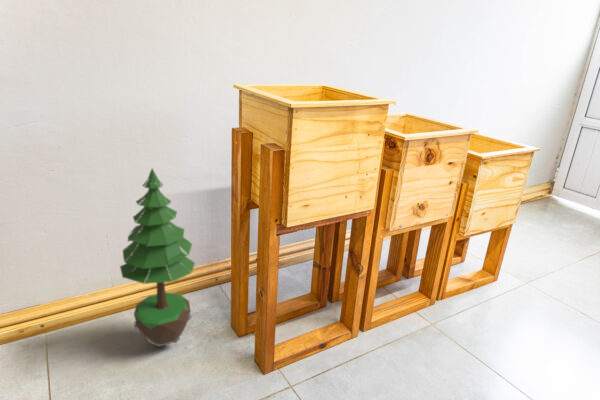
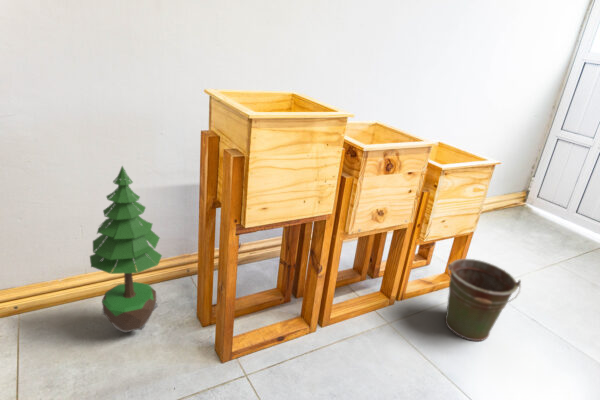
bucket: none [491,252,574,339] -> present [445,259,521,341]

